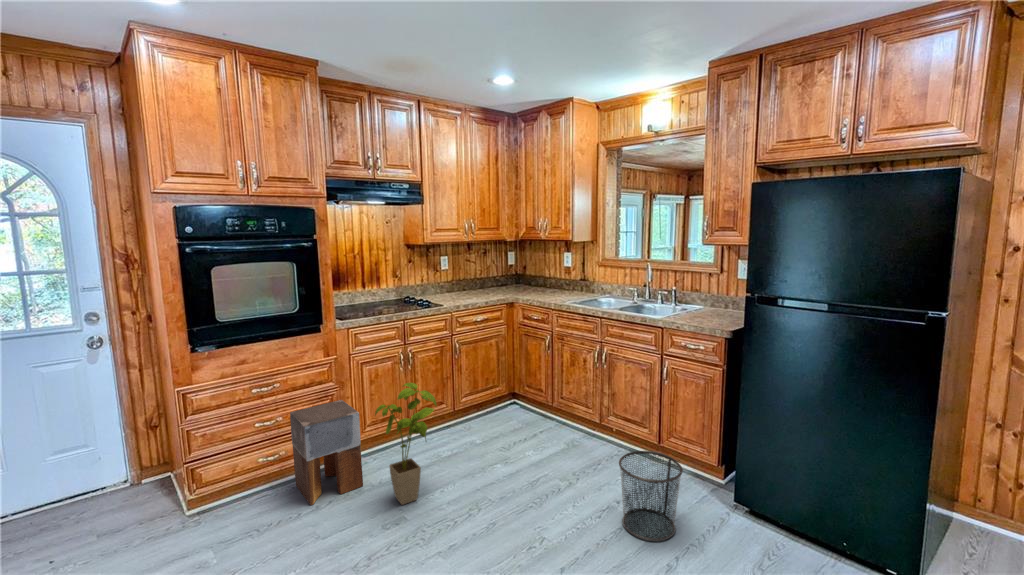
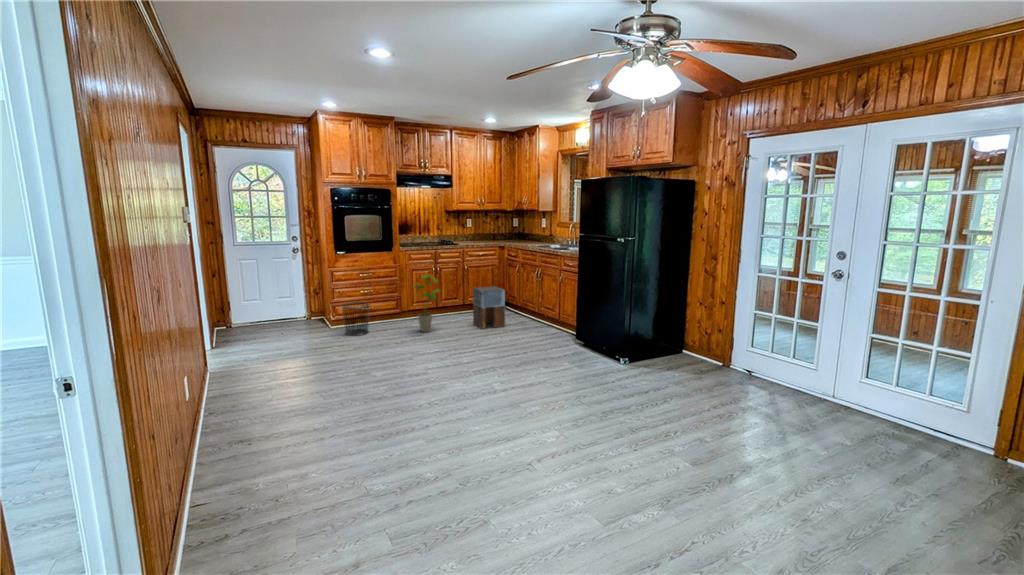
stool: present [290,400,363,505] -> present [473,286,505,329]
waste bin: present [619,451,683,541] -> present [342,302,369,336]

